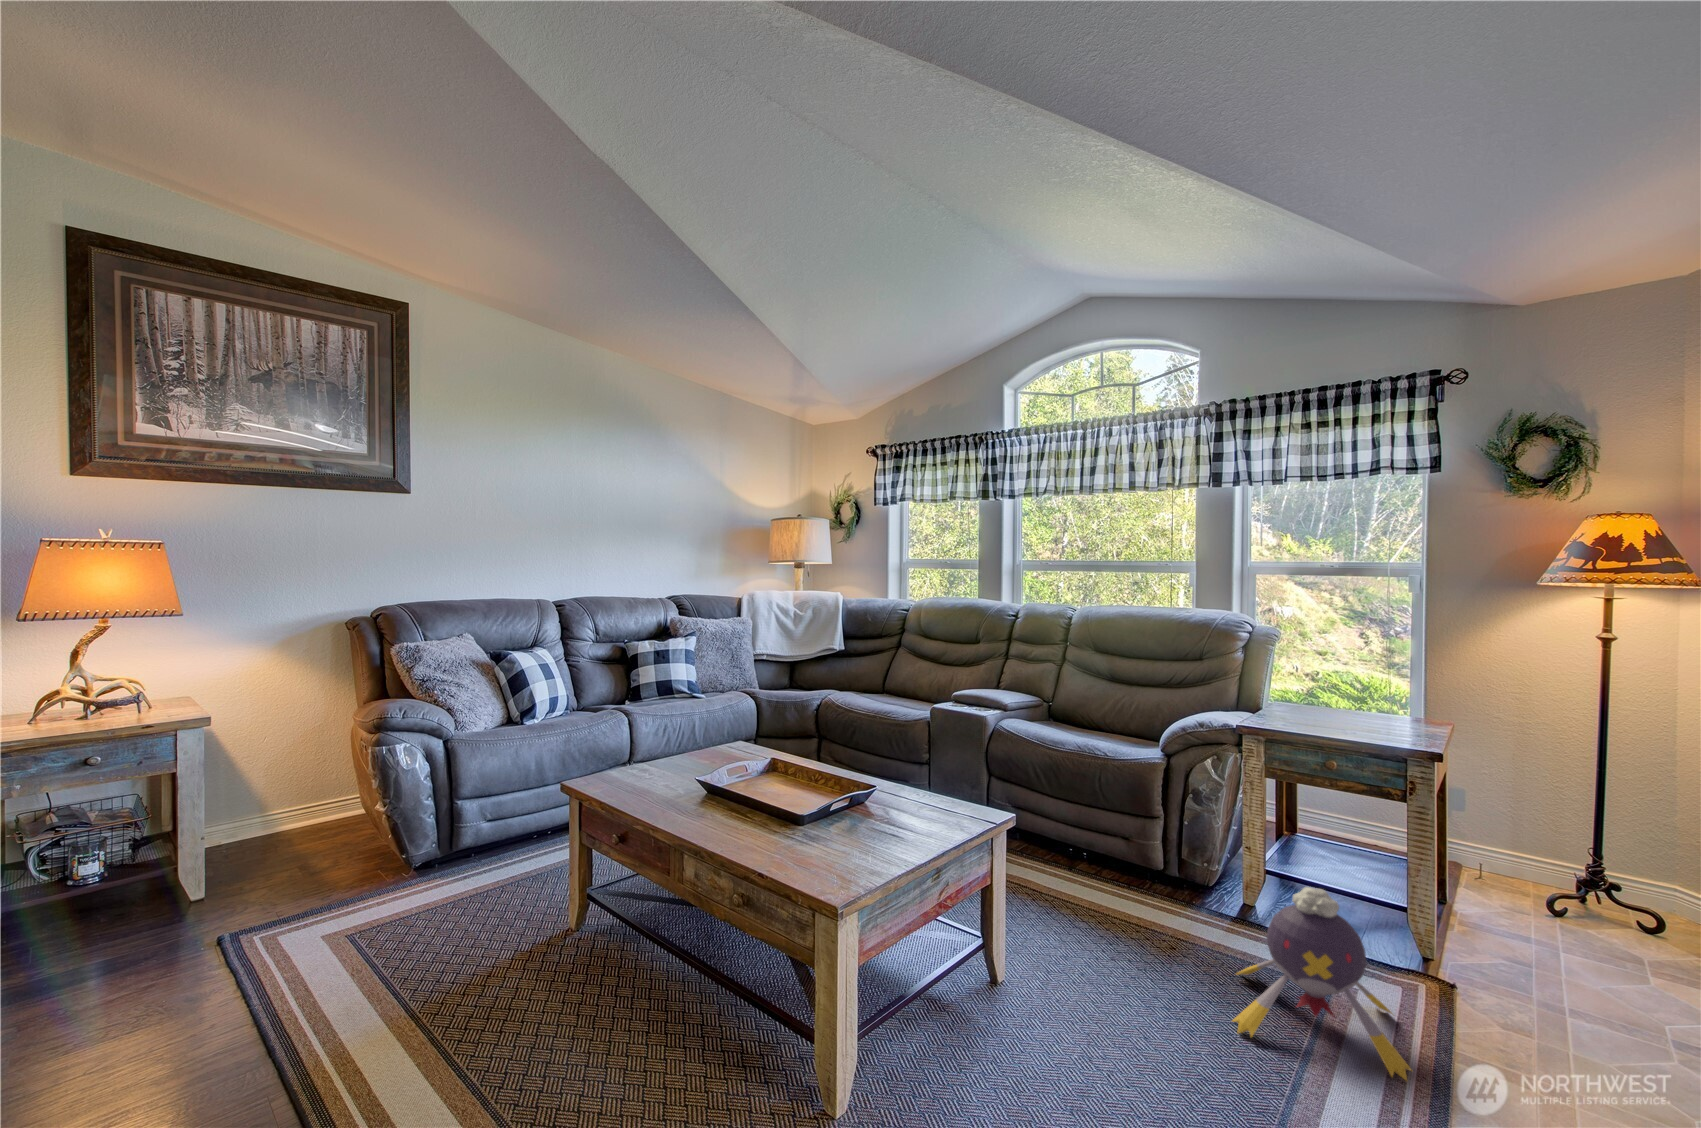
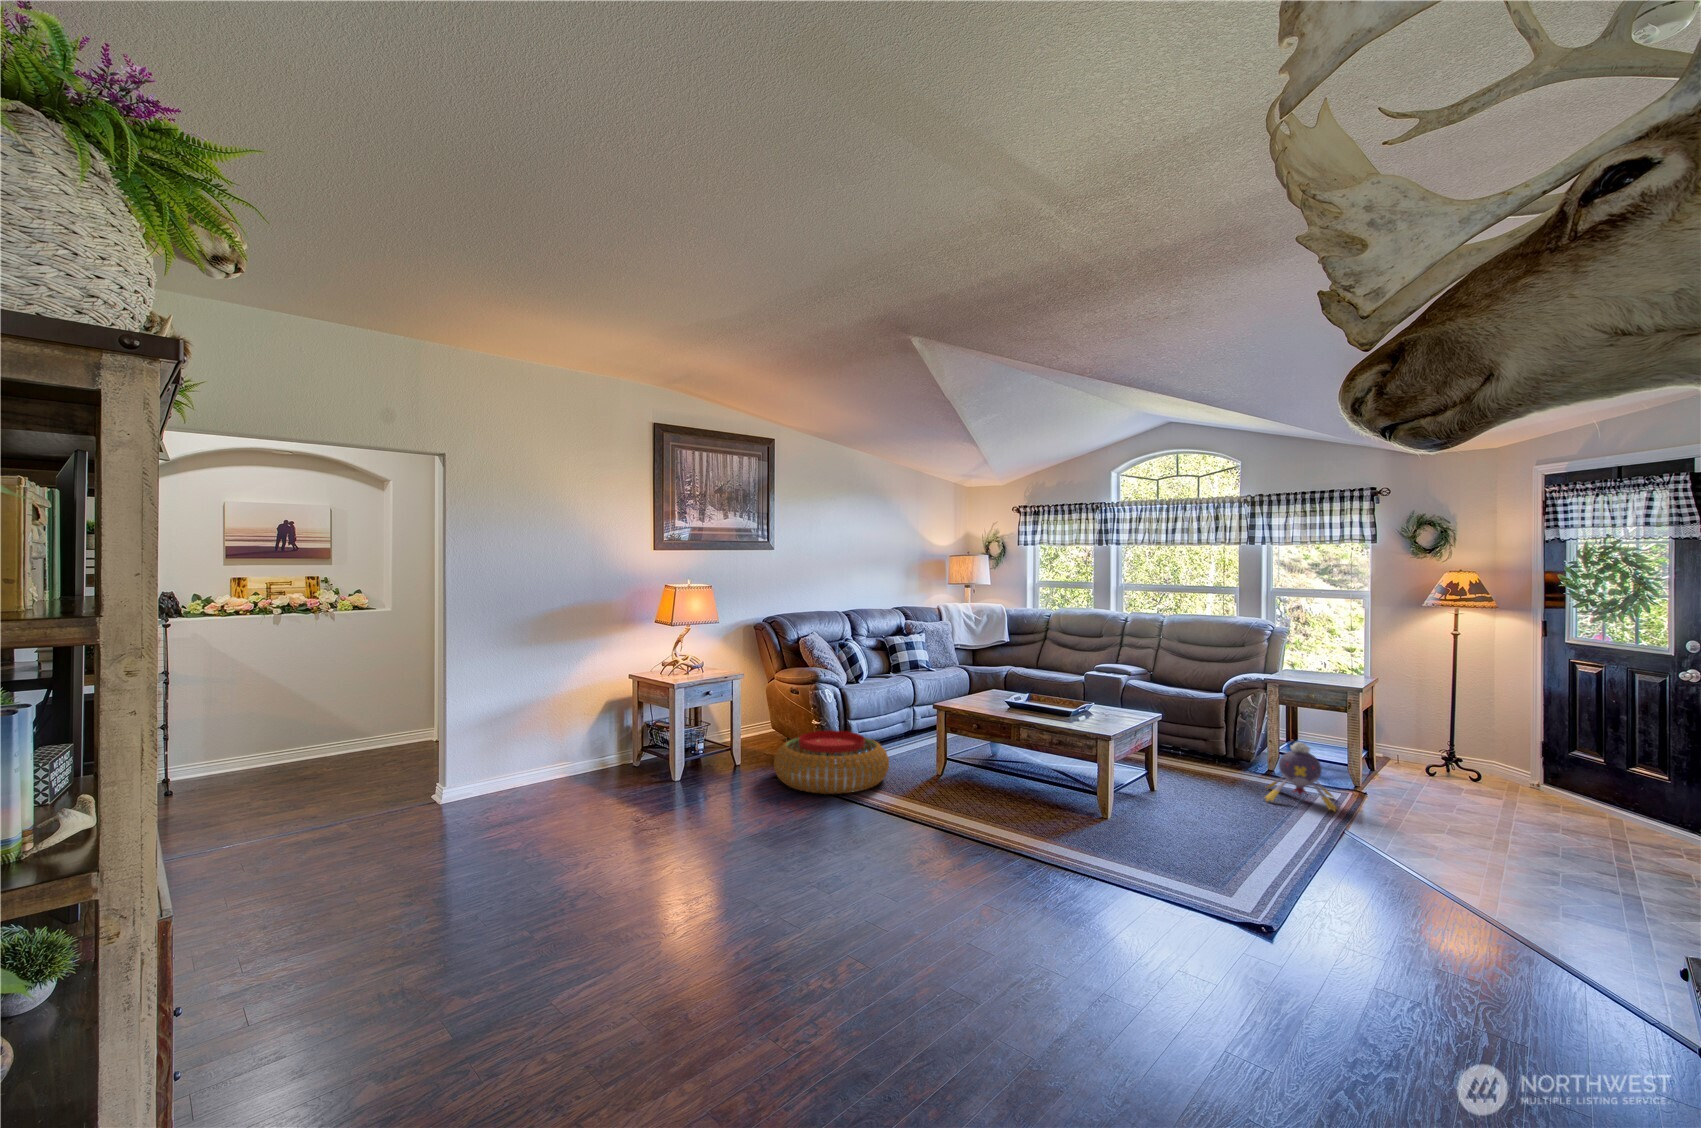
pouf: none [141,836,456,1013] -> present [774,730,889,794]

